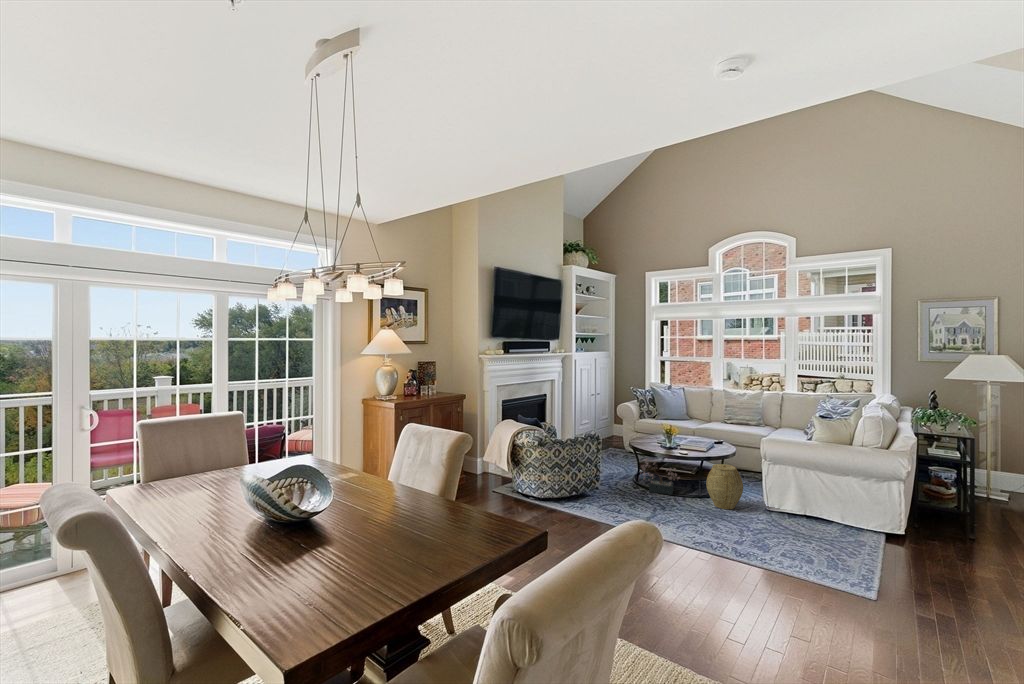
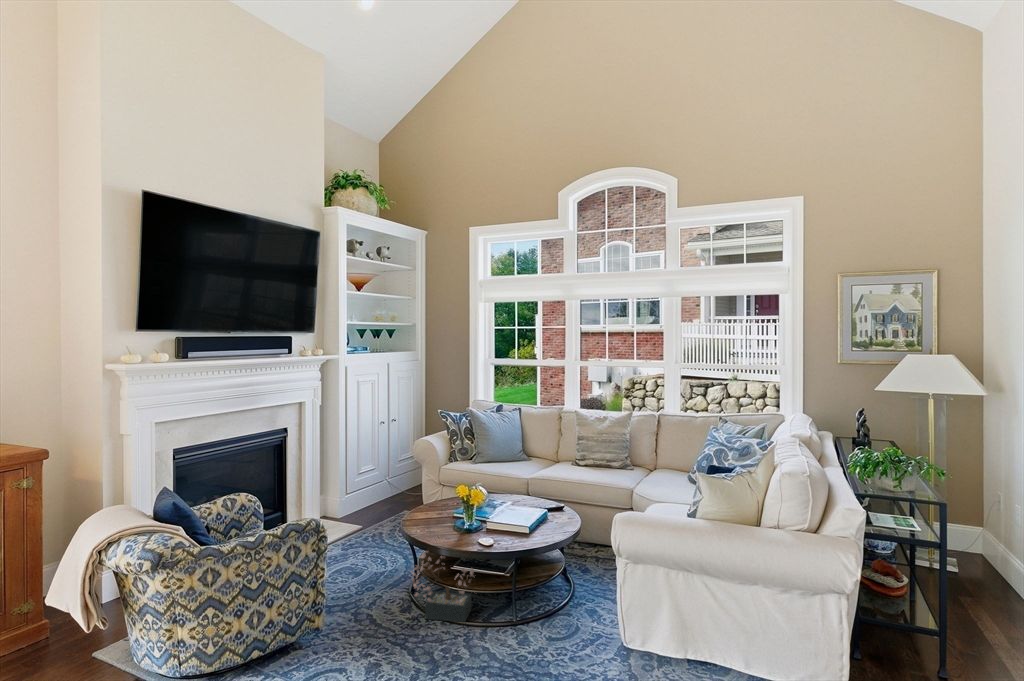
woven basket: present [706,464,743,509] -> none [519,564,582,654]

